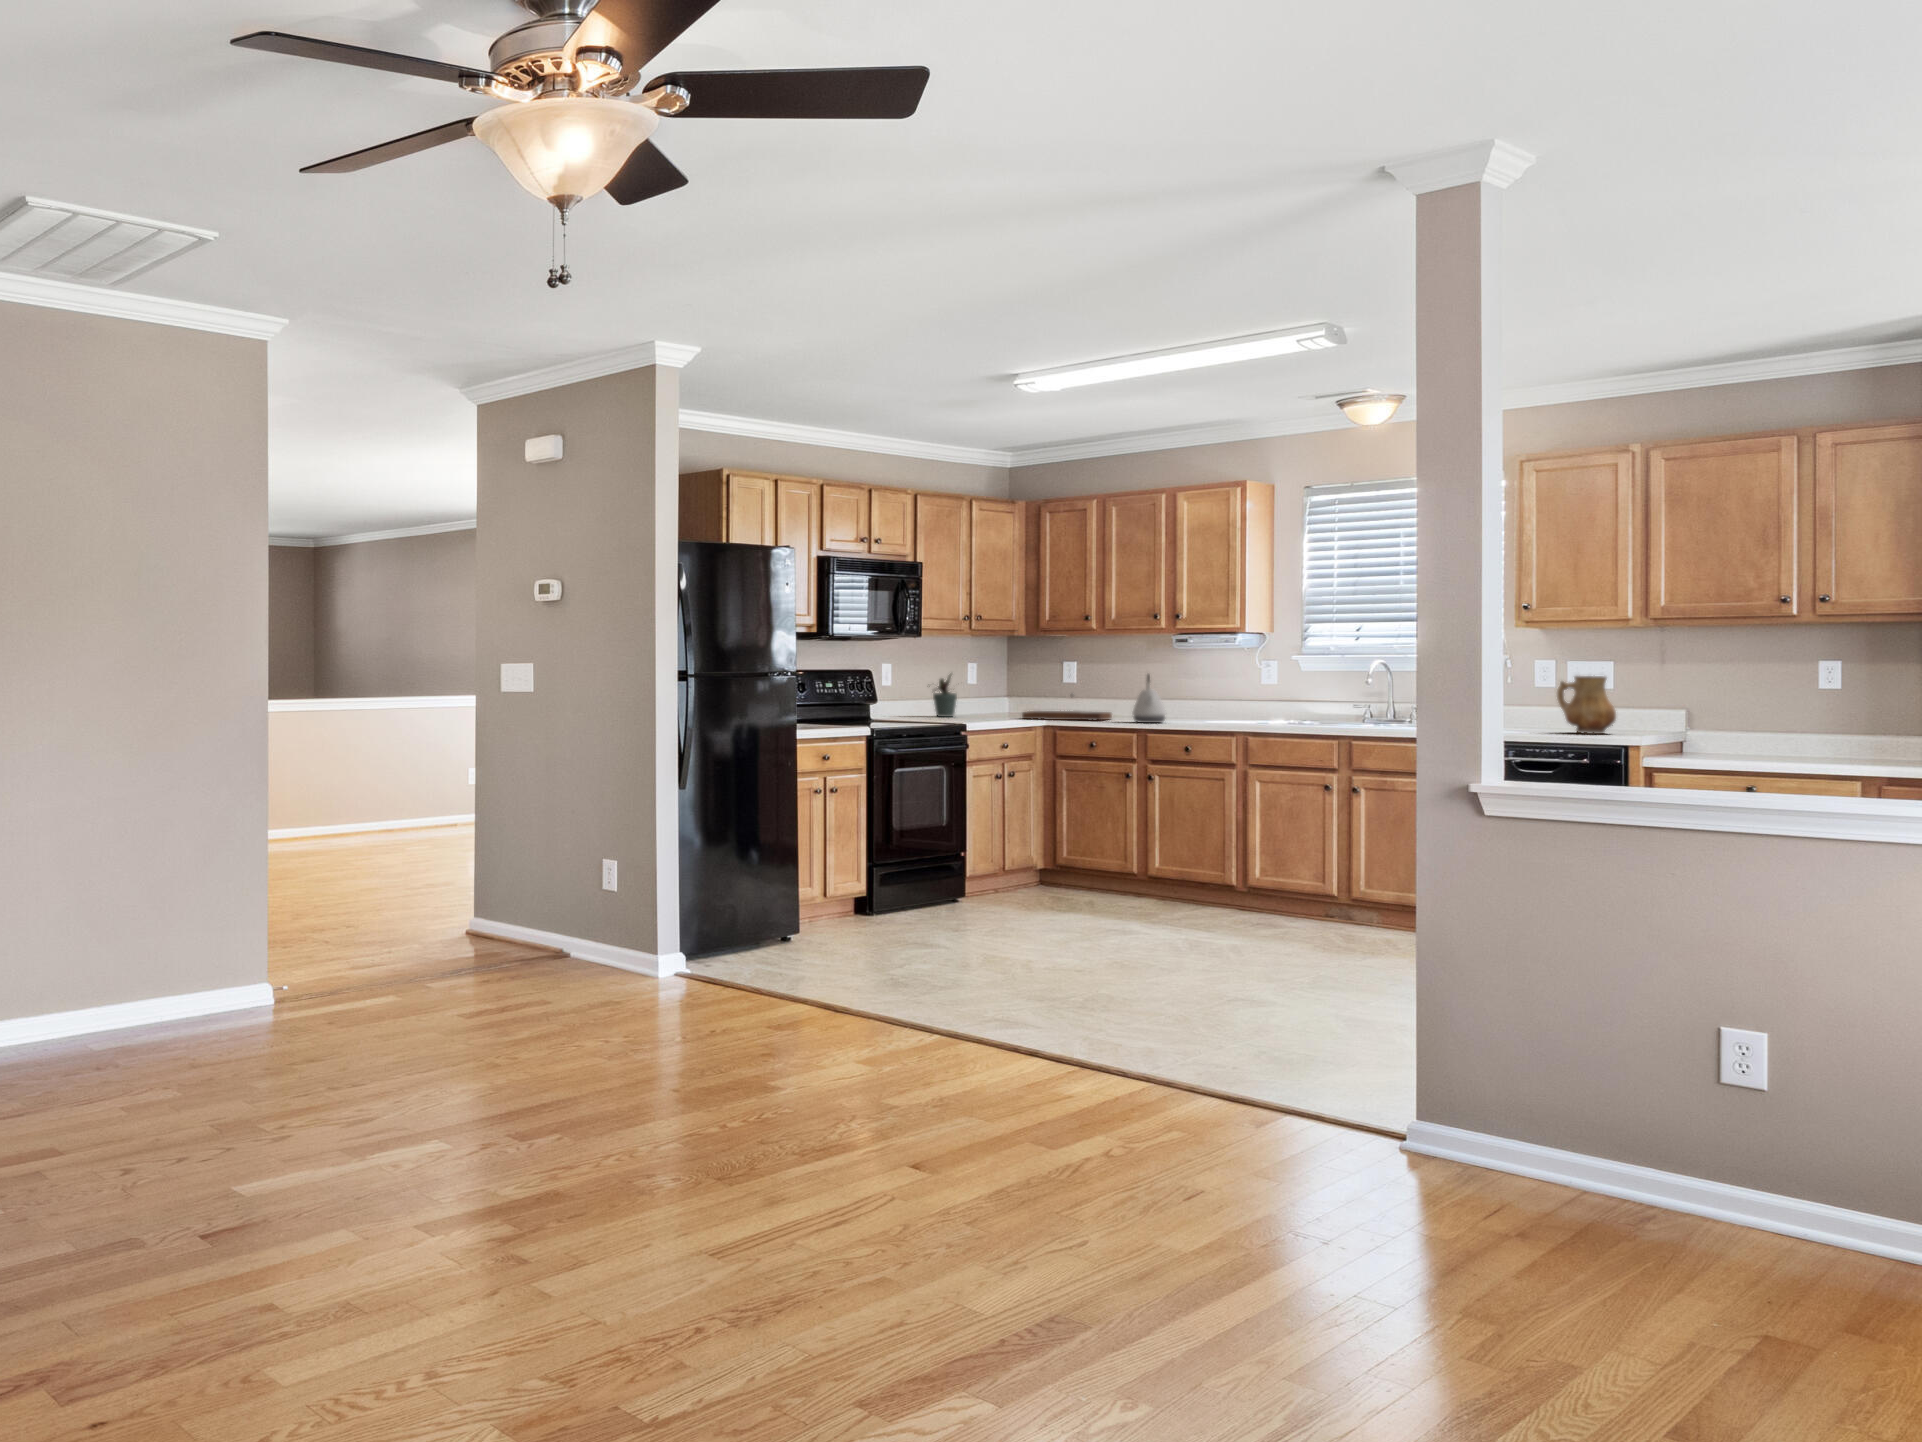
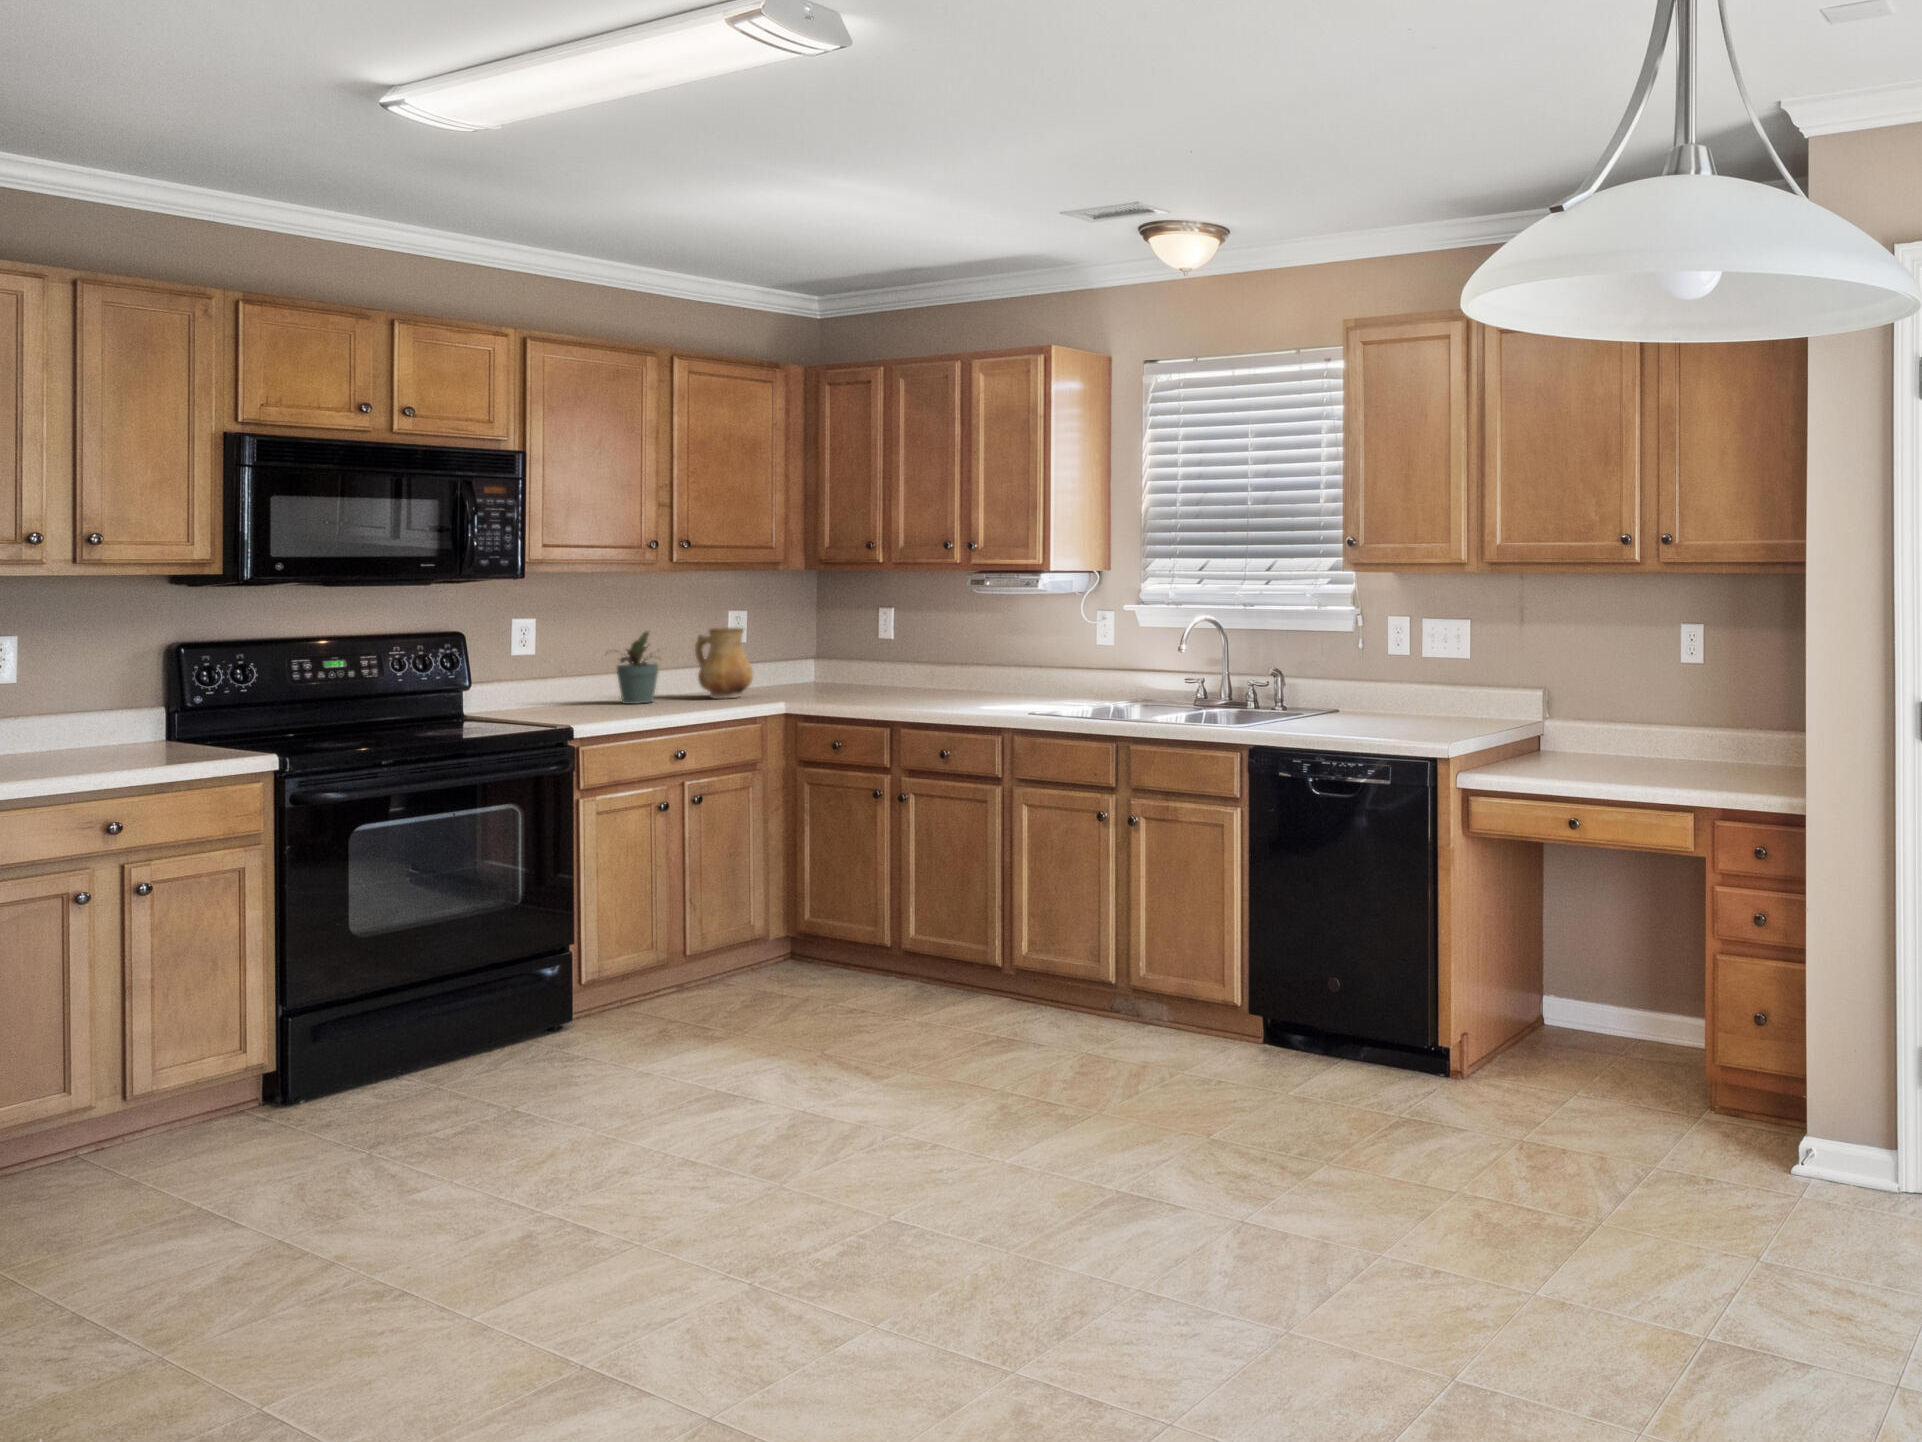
kettle: present [1133,675,1166,723] -> none [878,636,930,714]
ceramic pitcher: present [1557,676,1616,734] -> present [695,627,753,699]
tray: present [1022,694,1112,720] -> none [738,664,881,709]

